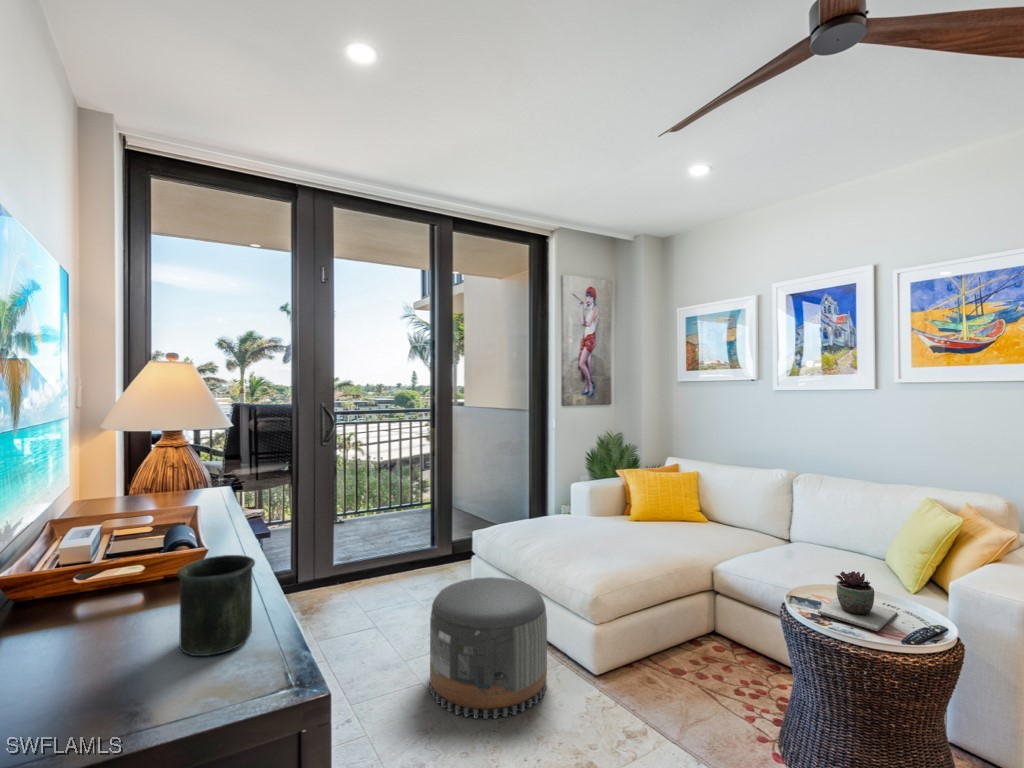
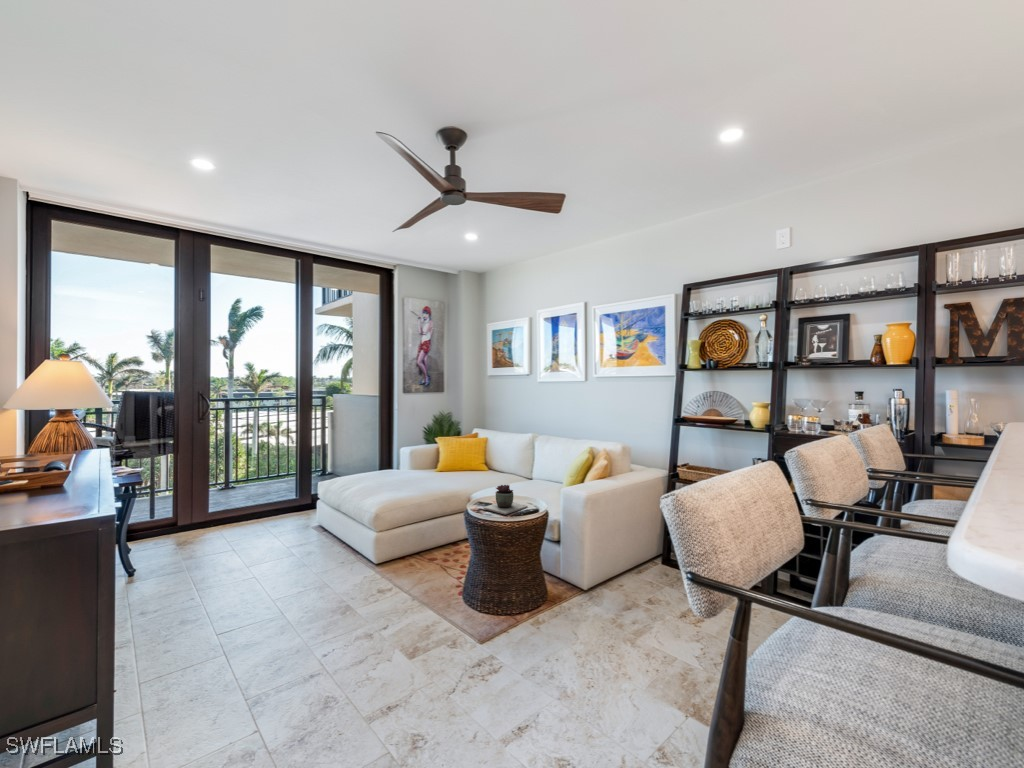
mug: present [177,555,255,656] -> none [36,463,82,506]
pouf: present [430,577,547,719] -> none [261,507,346,591]

